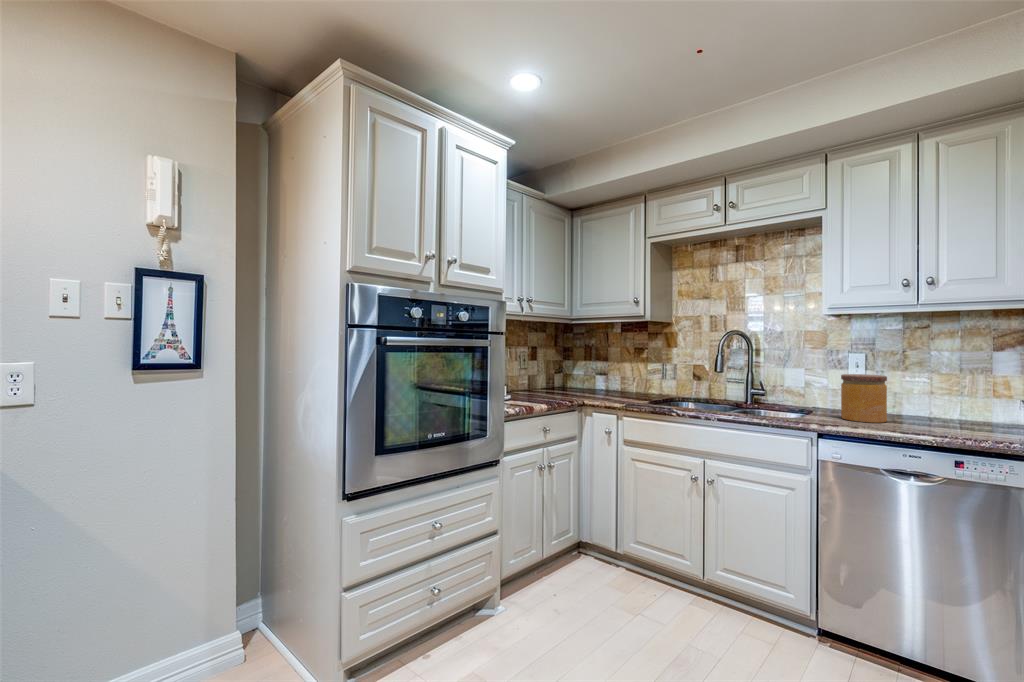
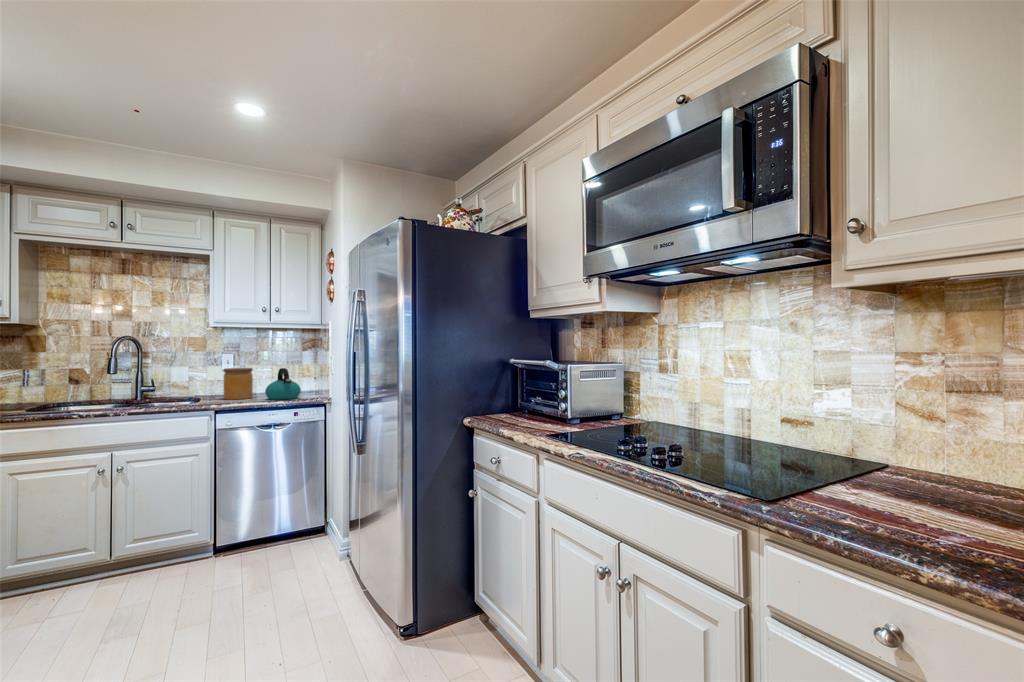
kettle: none [903,380,976,436] -> present [265,368,301,400]

